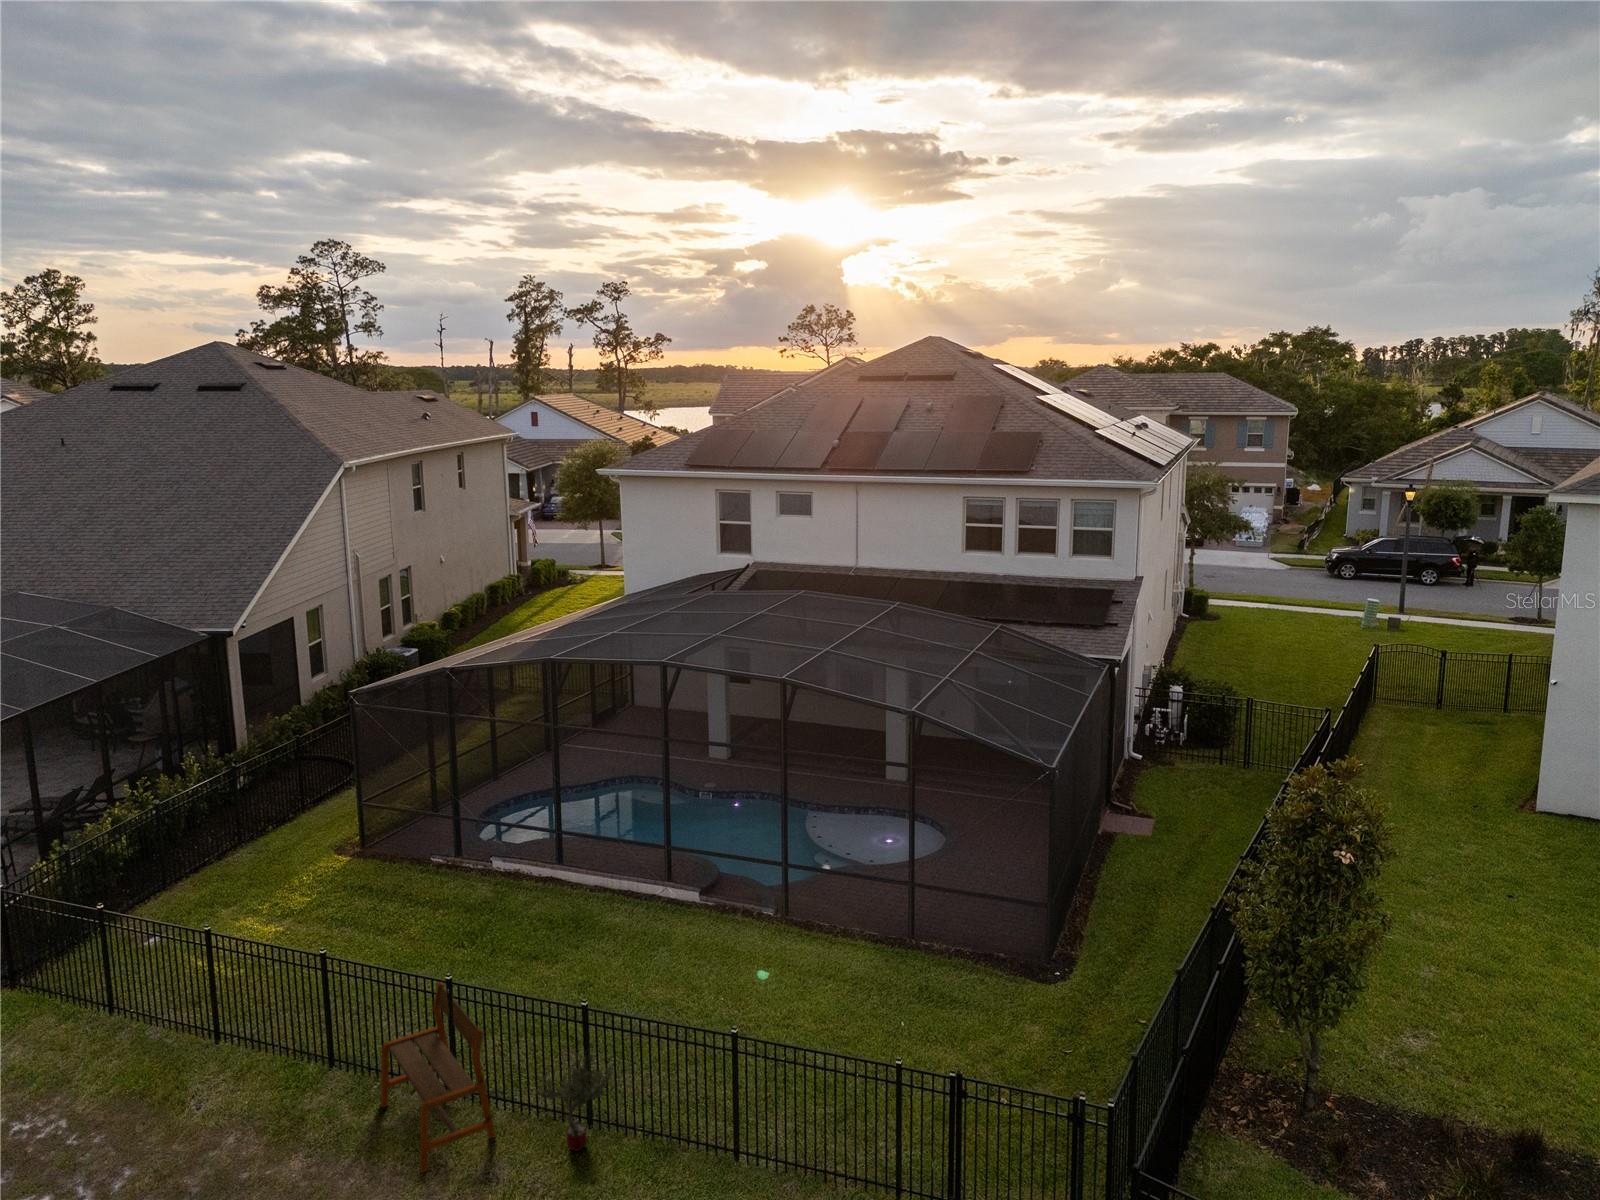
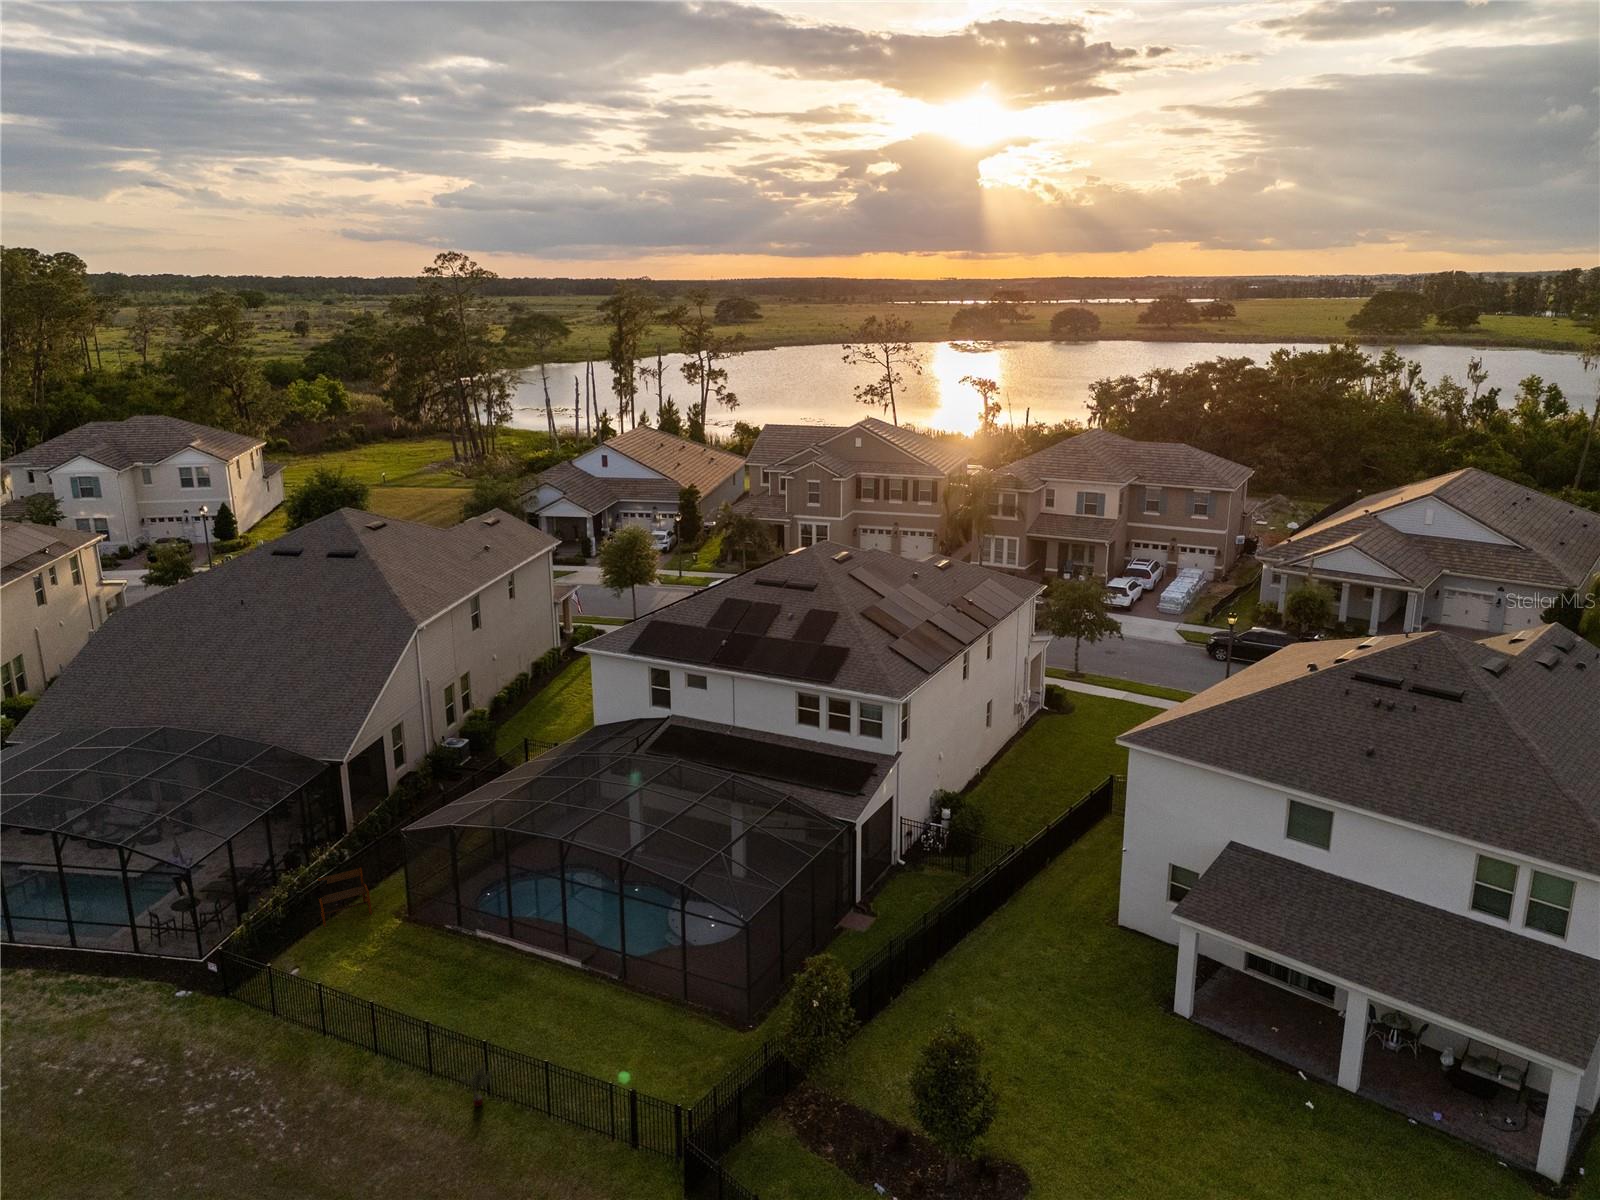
bench: present [381,982,495,1173] -> present [318,868,372,927]

